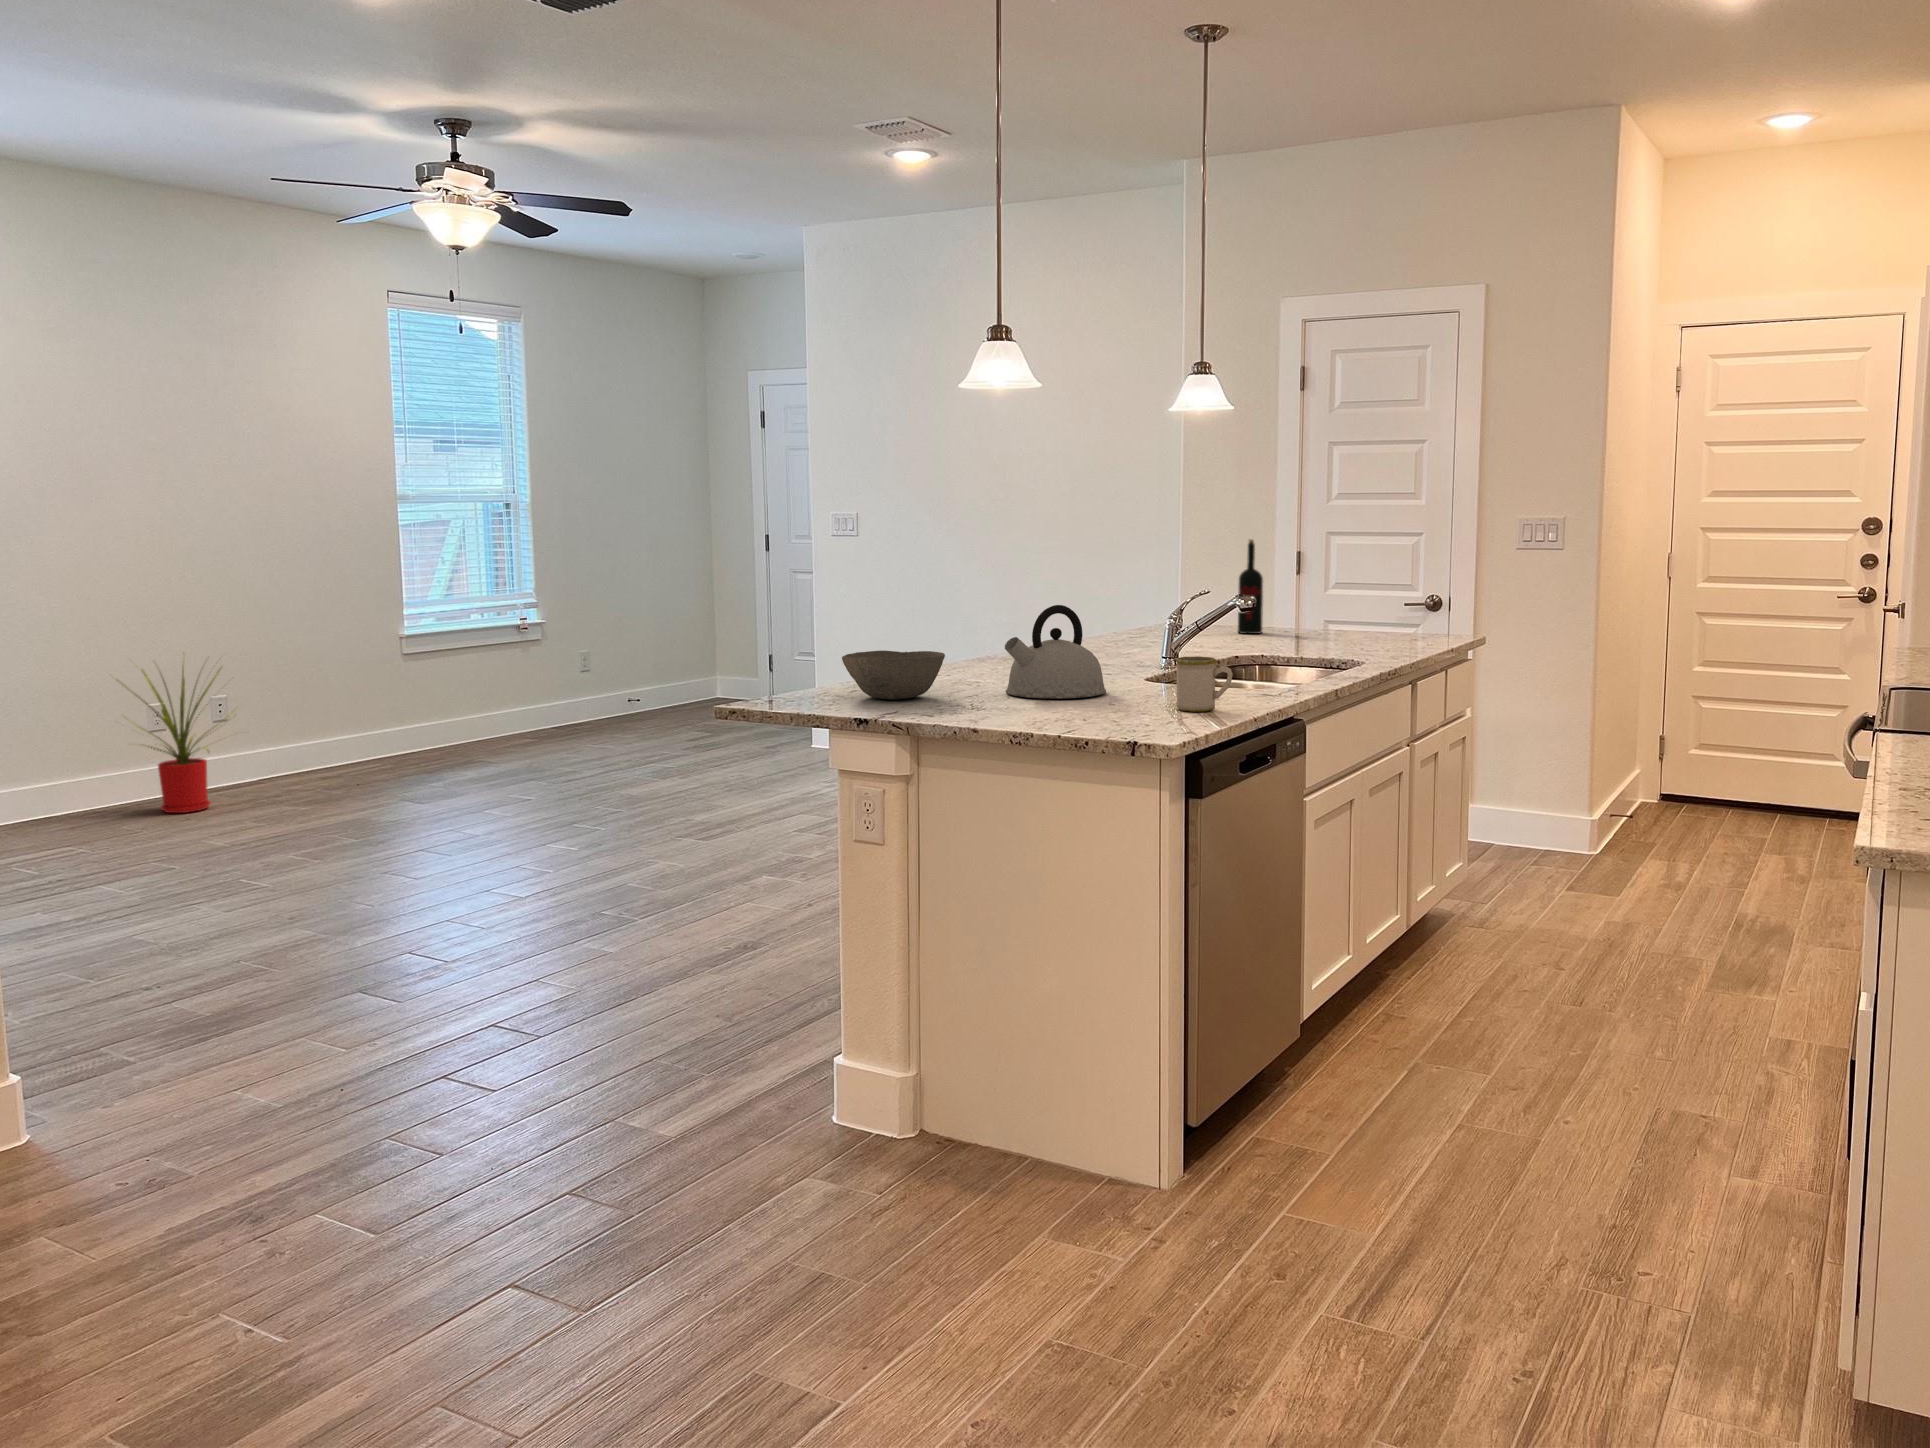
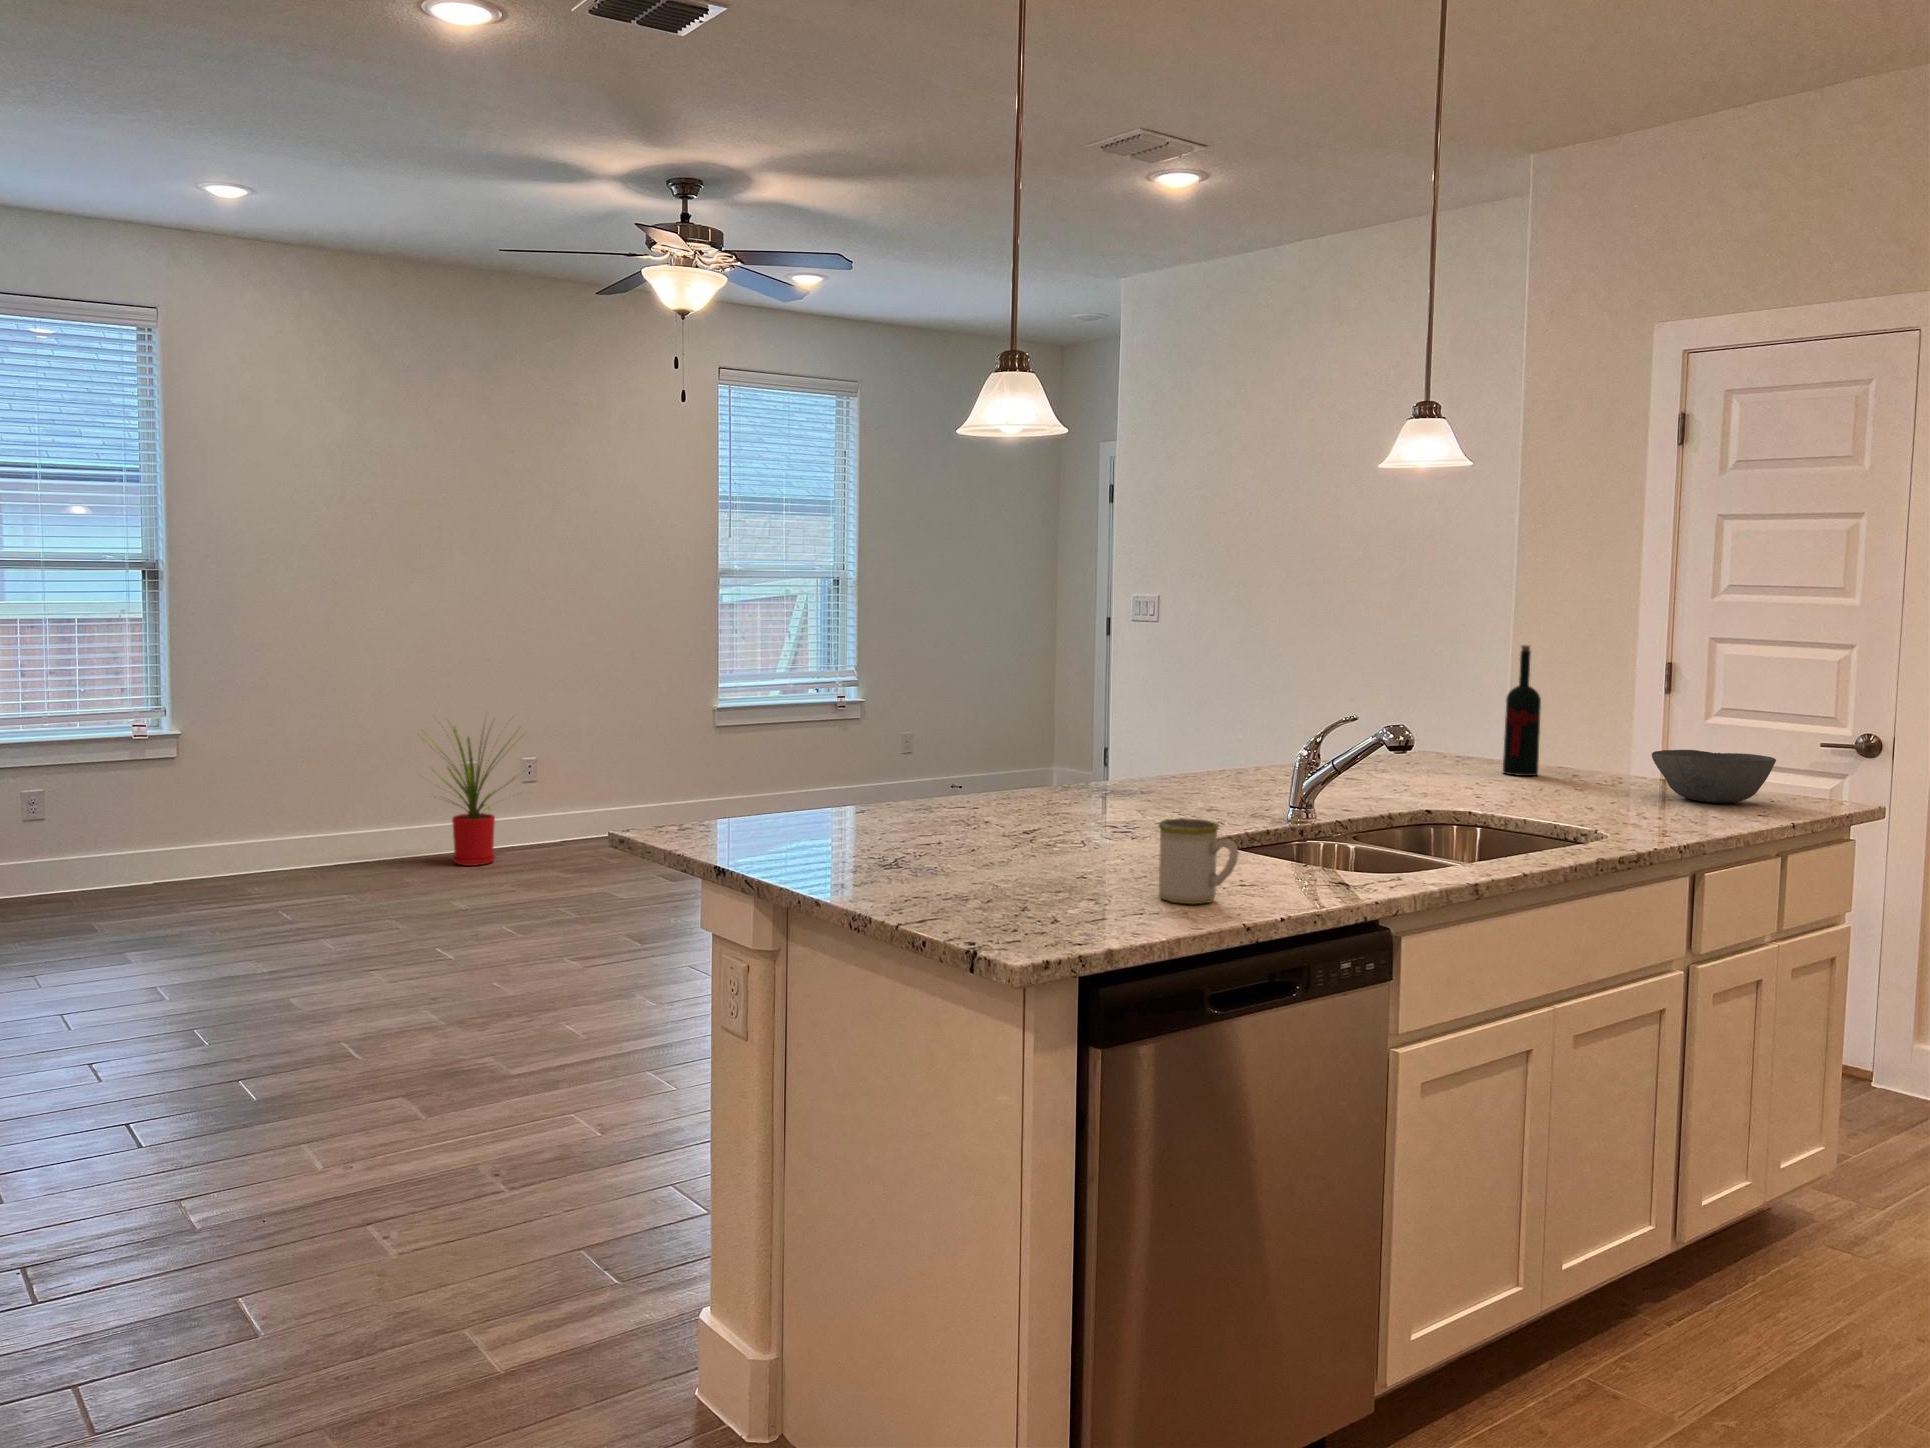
kettle: present [1005,605,1106,698] -> none [972,728,1122,861]
bowl: present [842,651,945,700] -> present [1652,750,1776,803]

